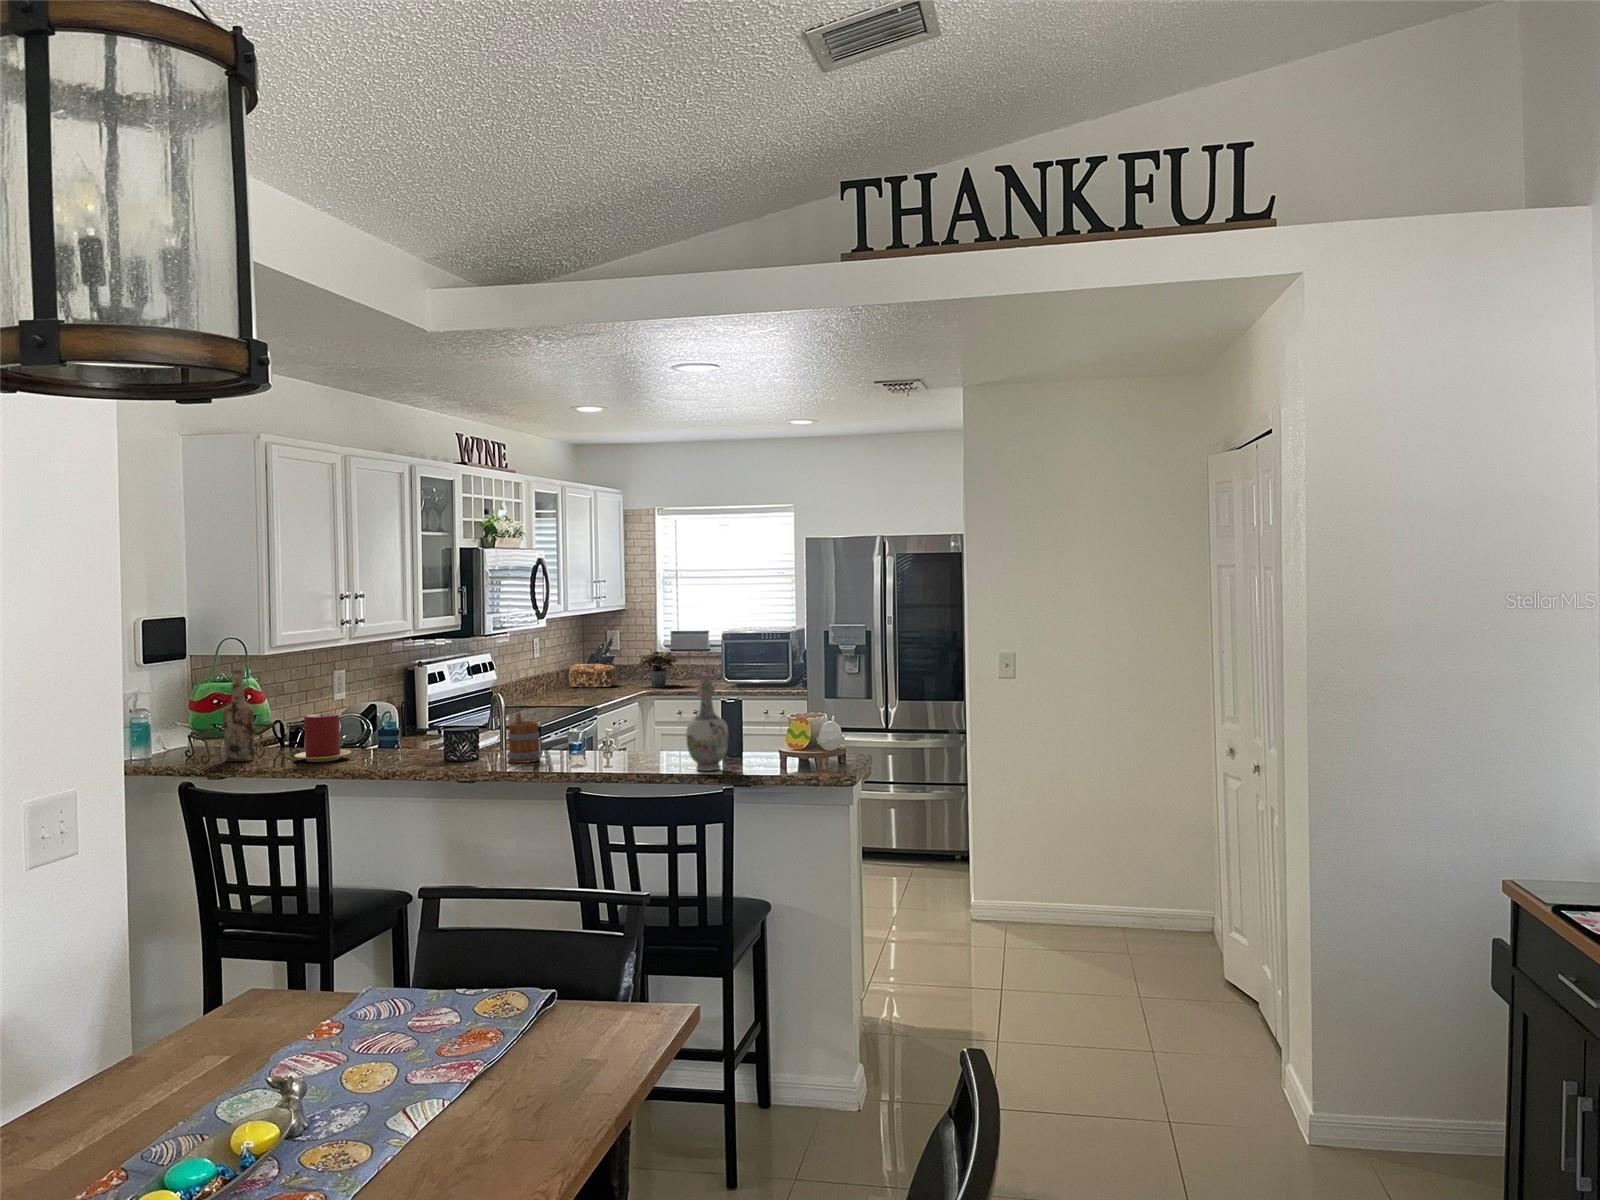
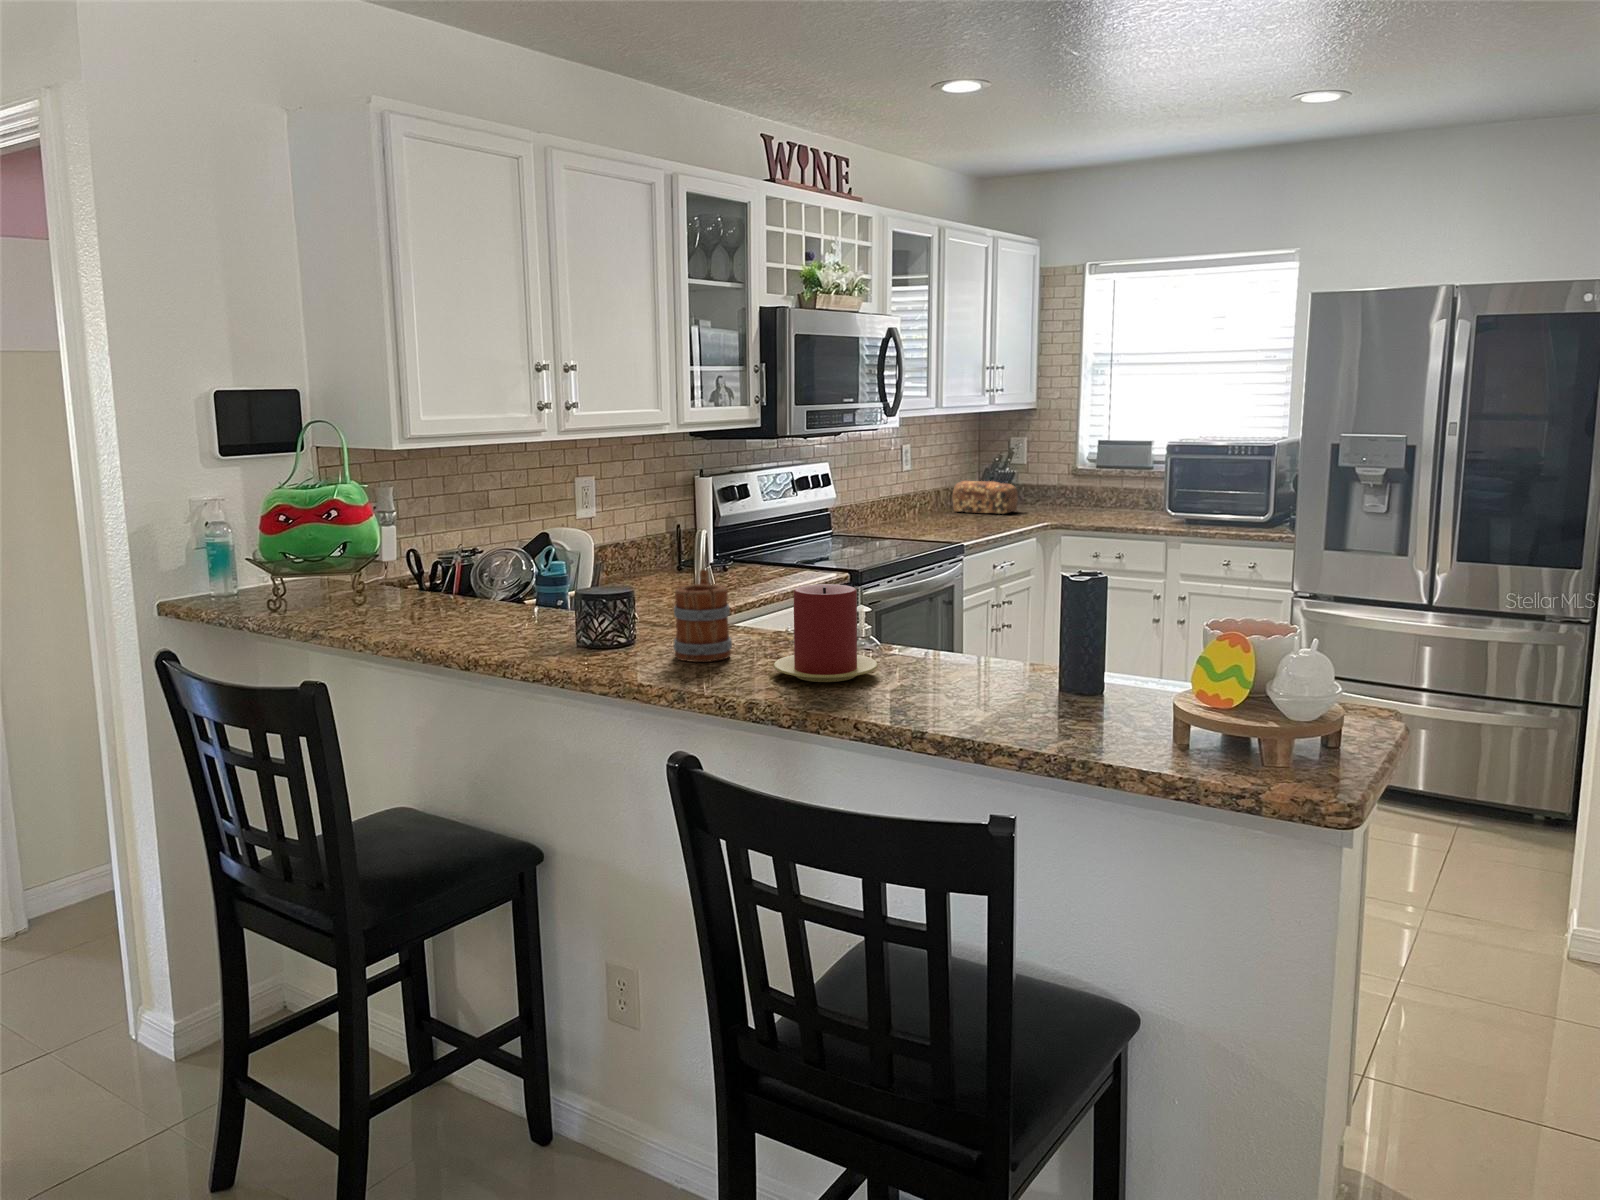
potted plant: present [631,651,683,687] -> none [1034,468,1114,518]
wine bottle: present [223,670,255,762] -> none [292,473,342,615]
vase: present [686,674,728,771] -> none [971,520,1062,728]
candle: present [294,713,351,762] -> present [774,584,878,682]

